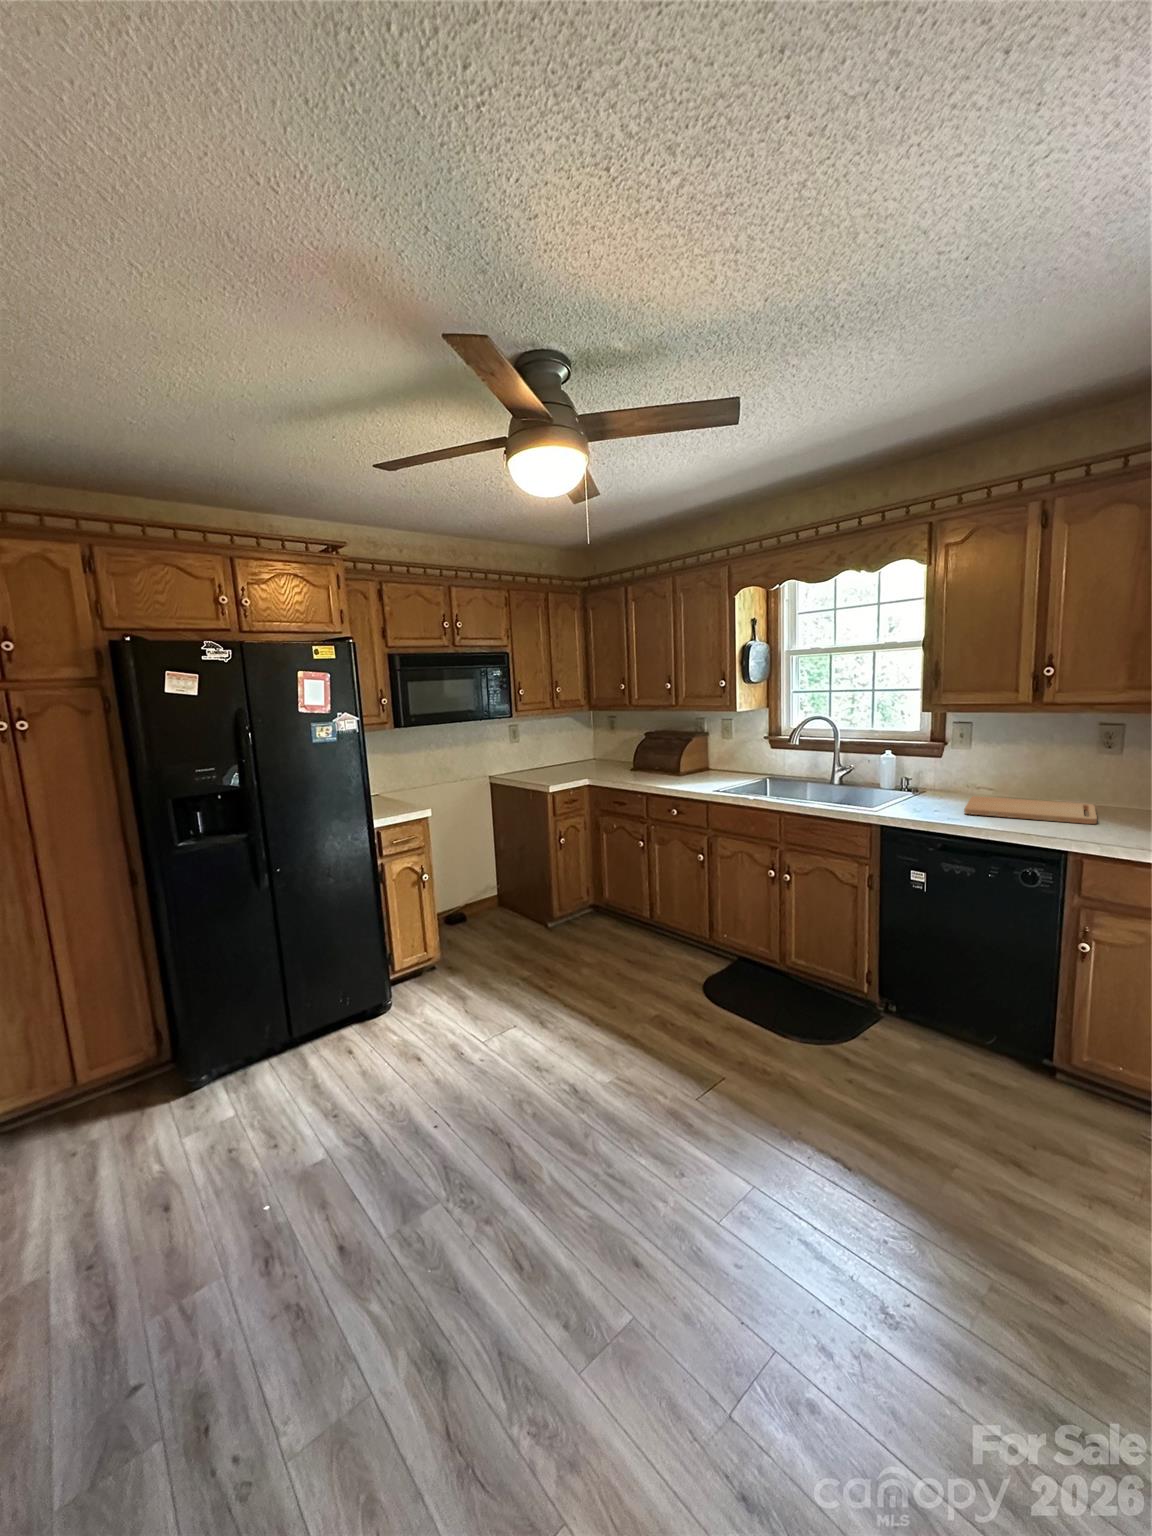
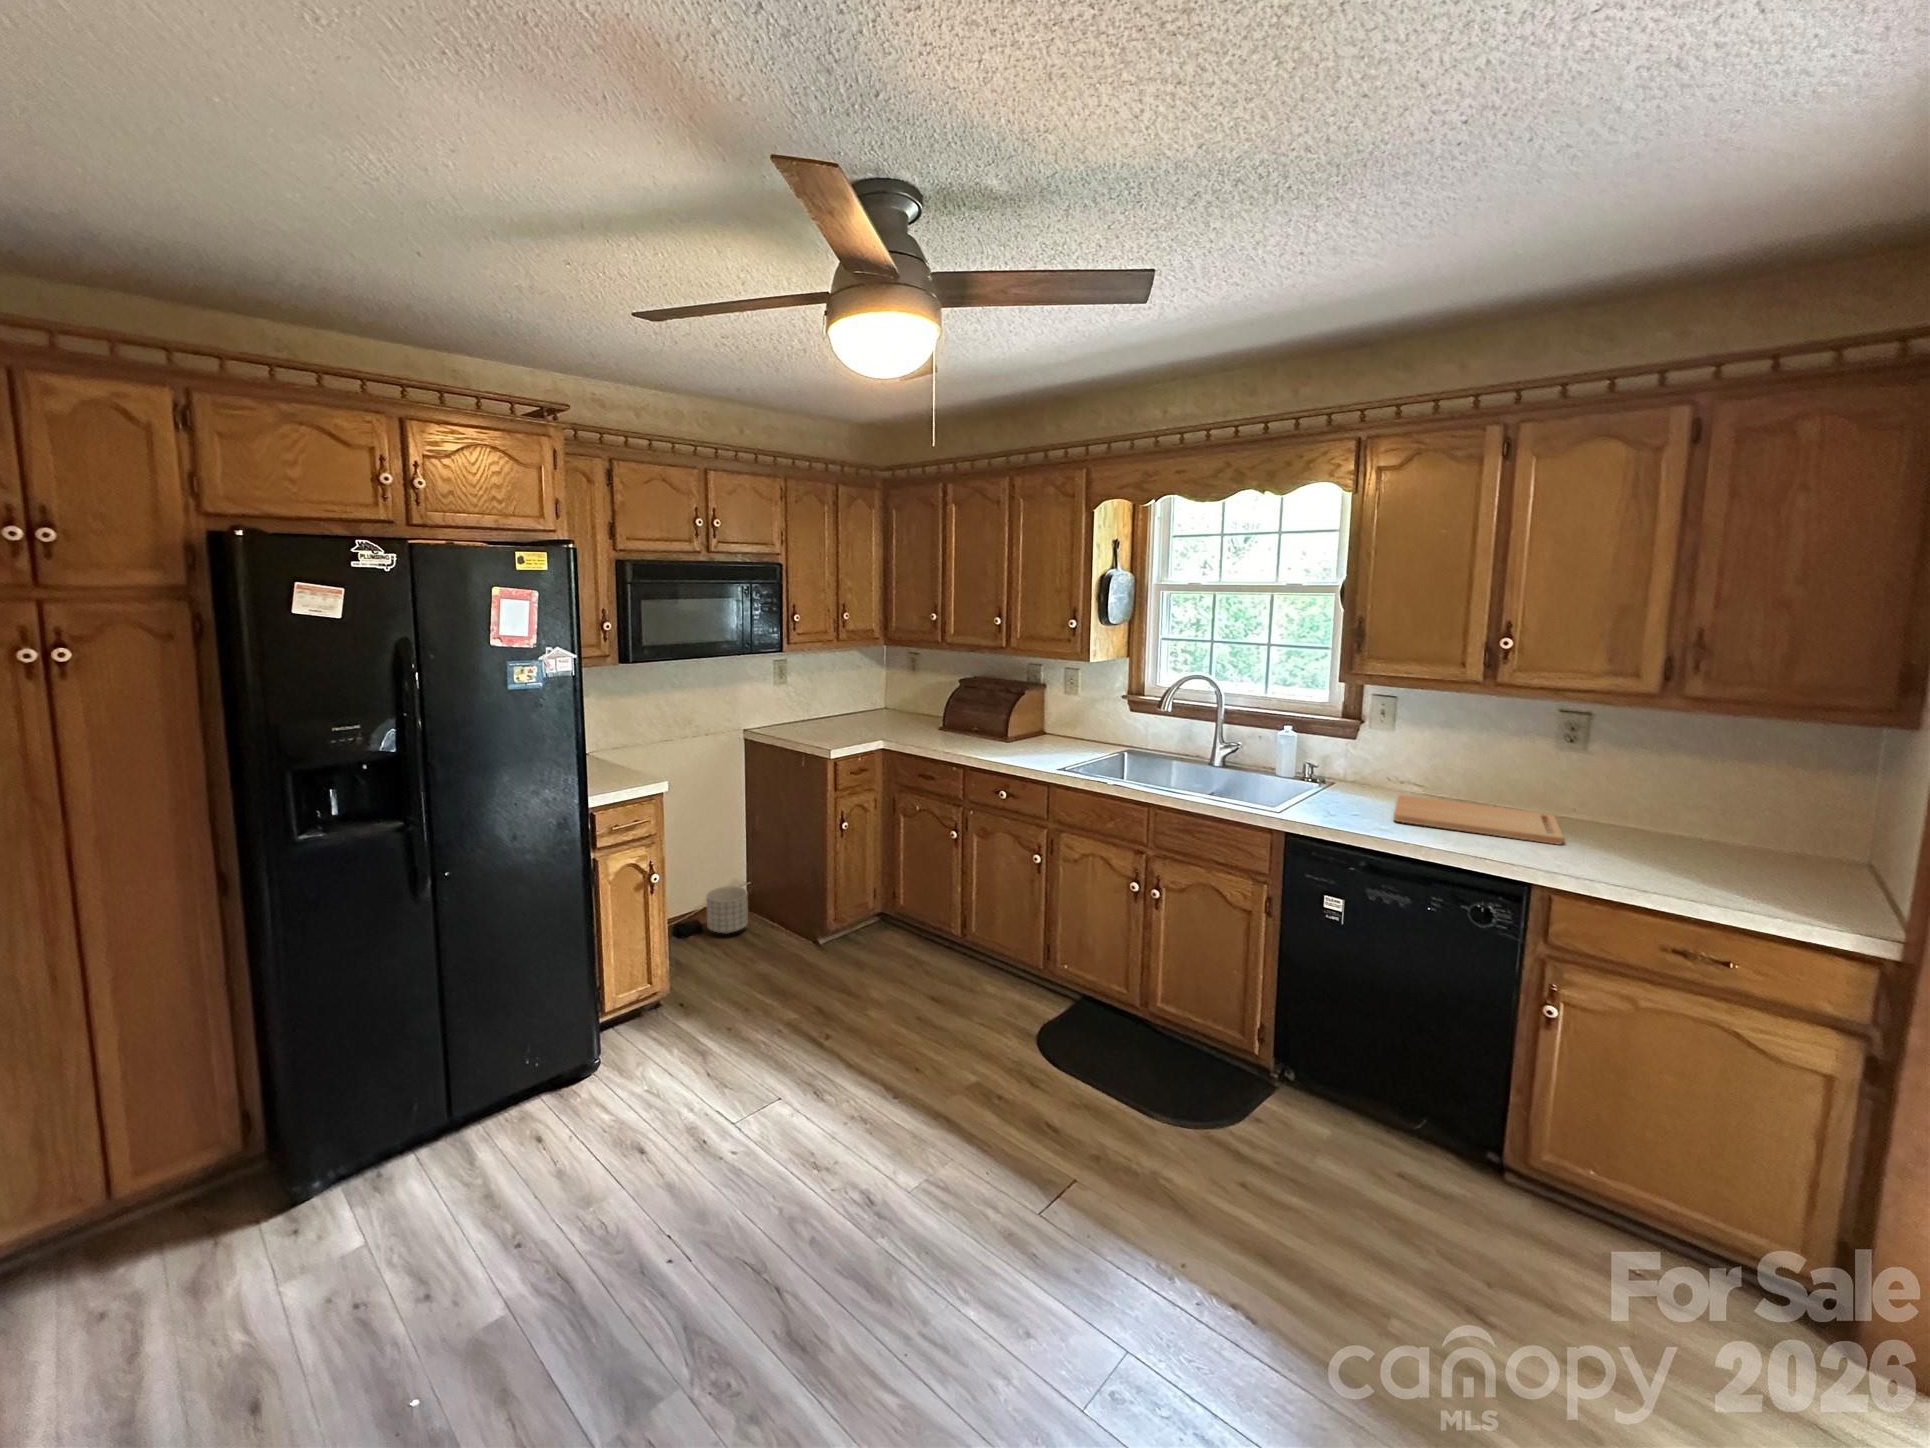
planter: none [467,888,498,921] -> present [706,886,748,934]

